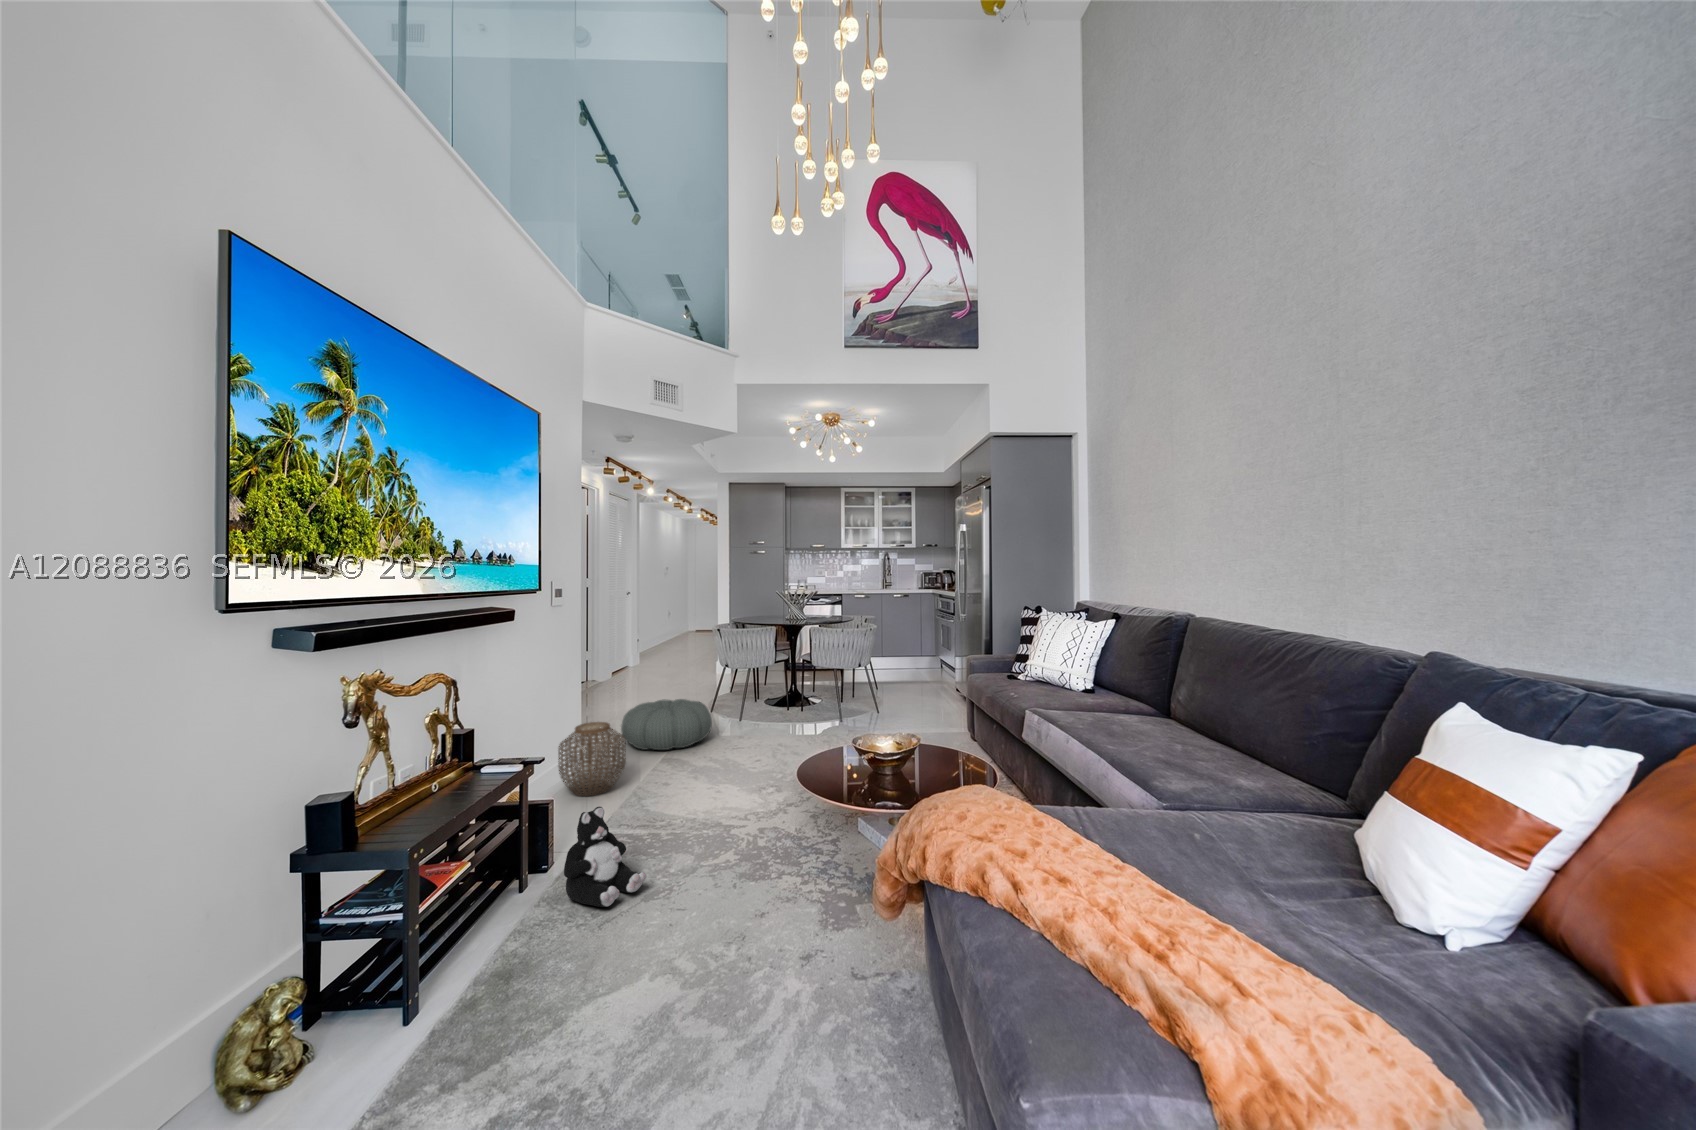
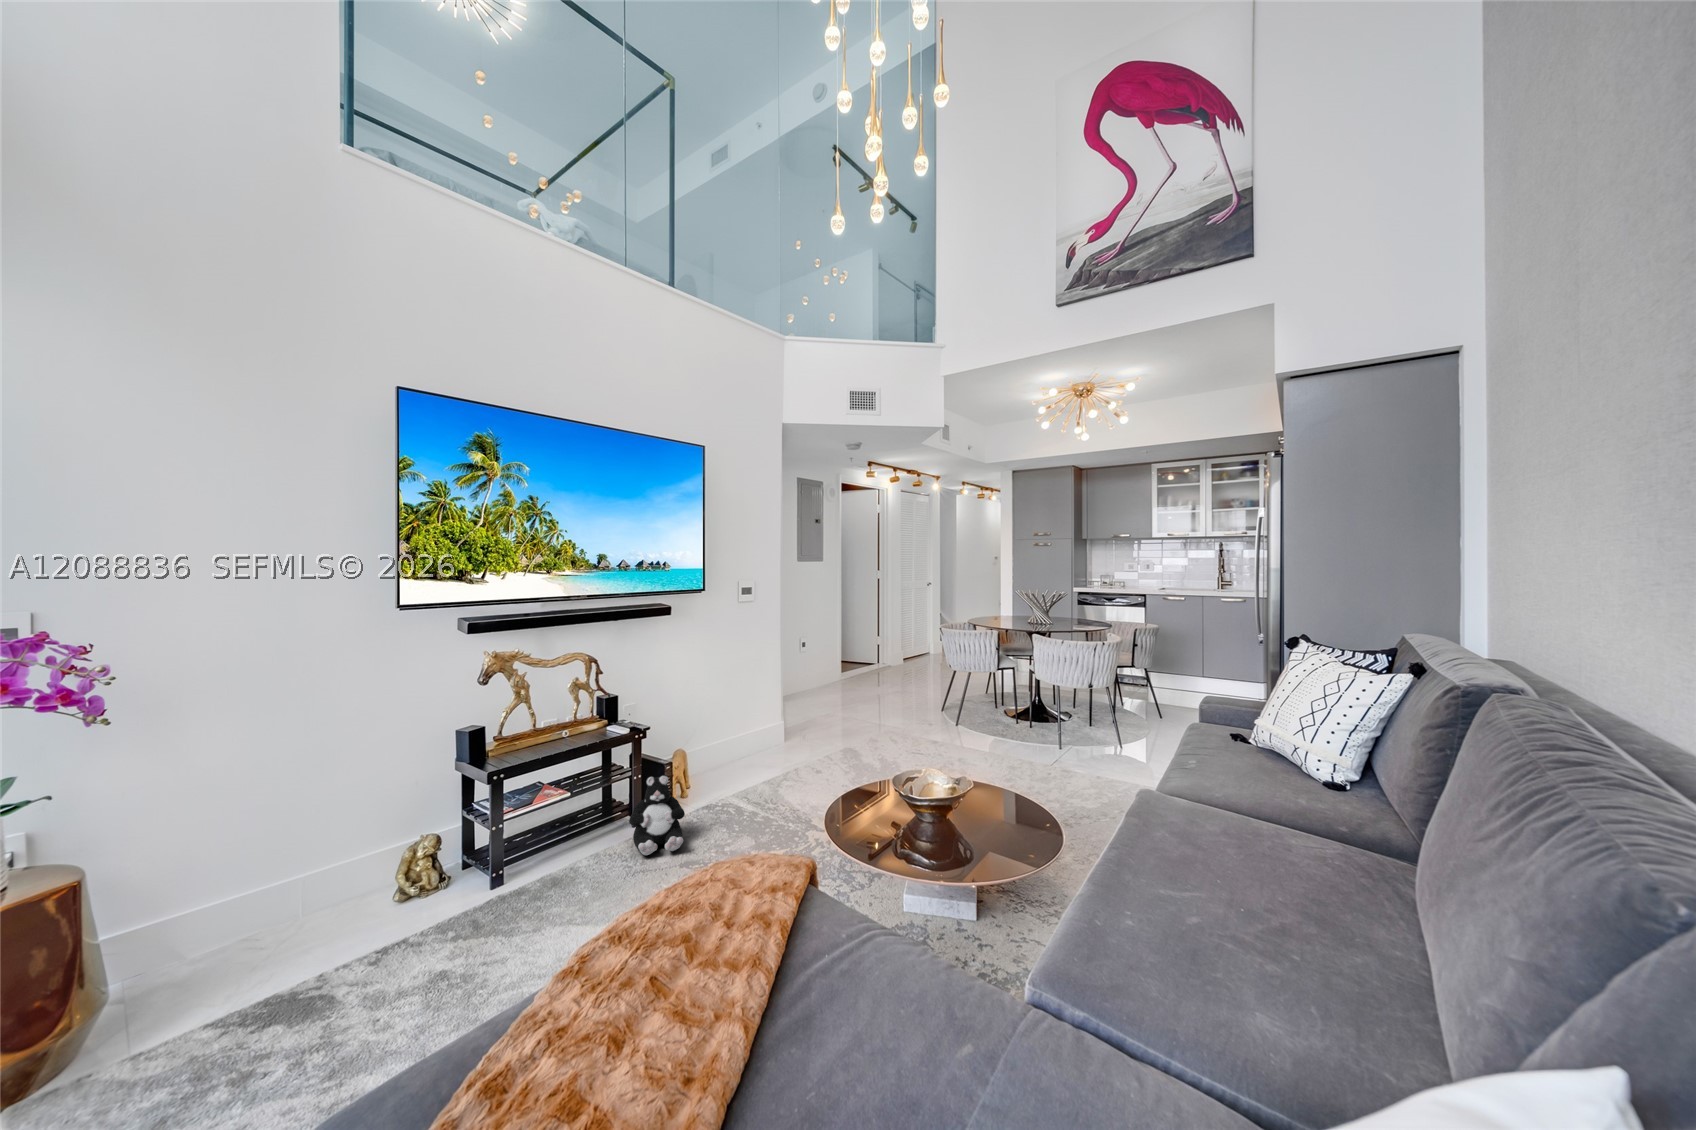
pouf: present [621,699,712,750] -> none [821,694,904,743]
woven basket: present [558,722,626,796] -> none [728,706,783,769]

